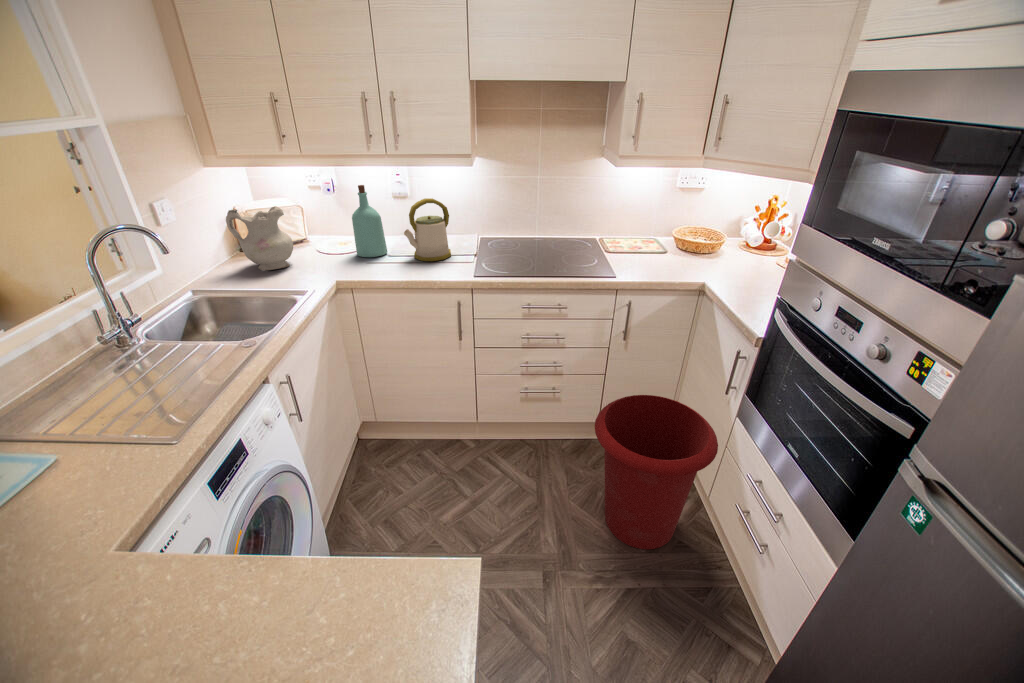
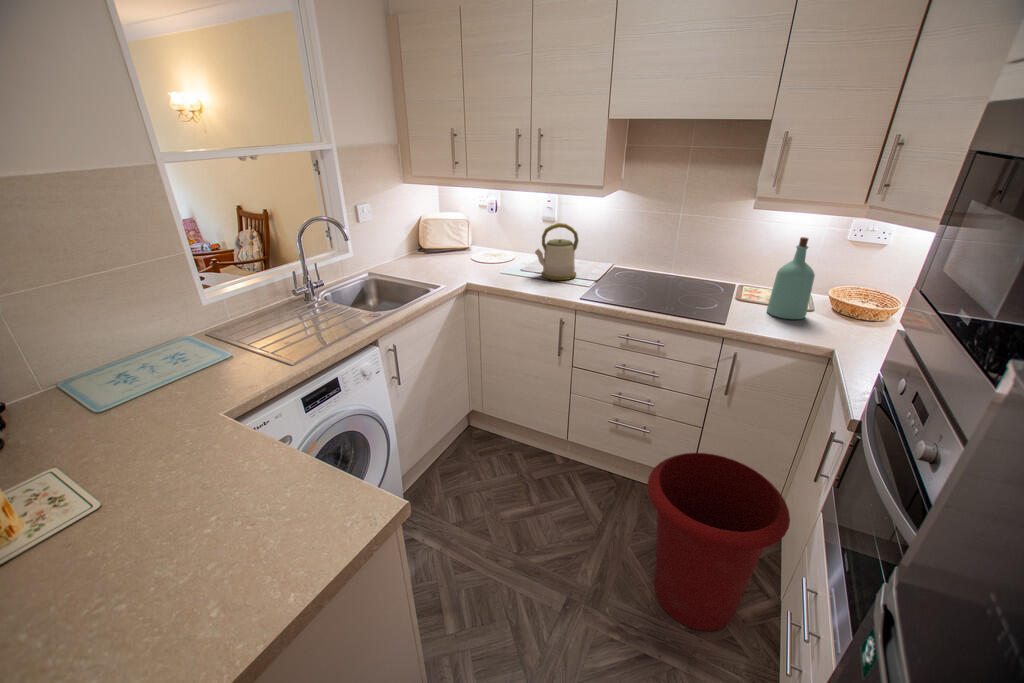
bottle: present [352,185,387,257] -> present [767,237,815,319]
ceramic pitcher: present [226,206,293,271] -> none [405,216,449,267]

